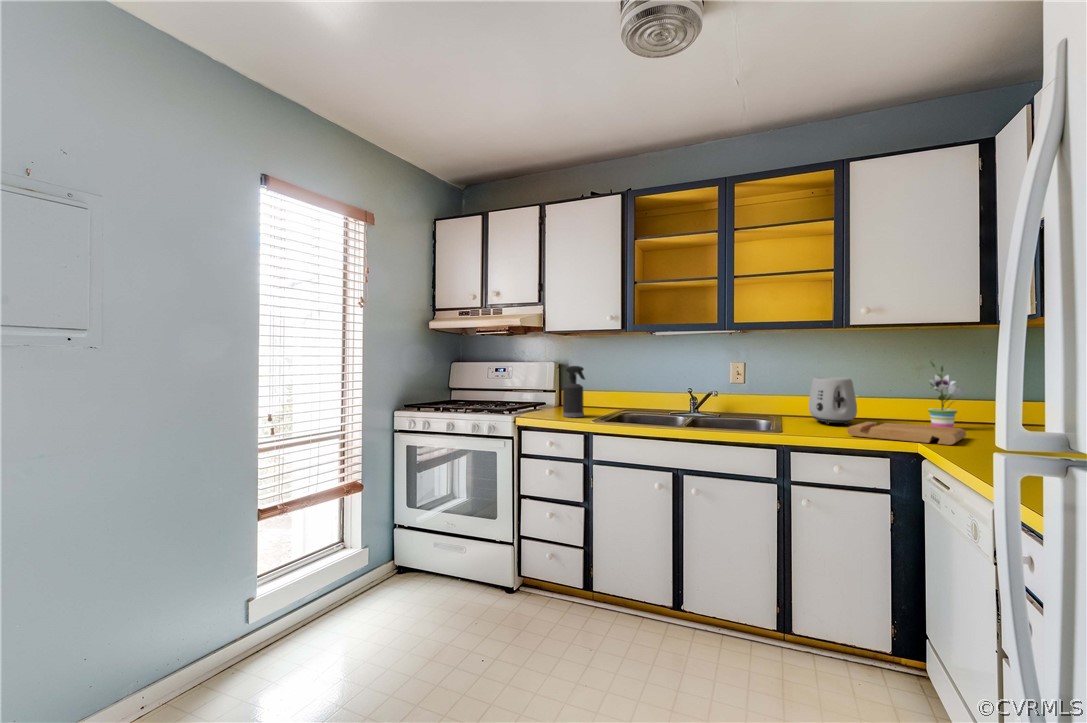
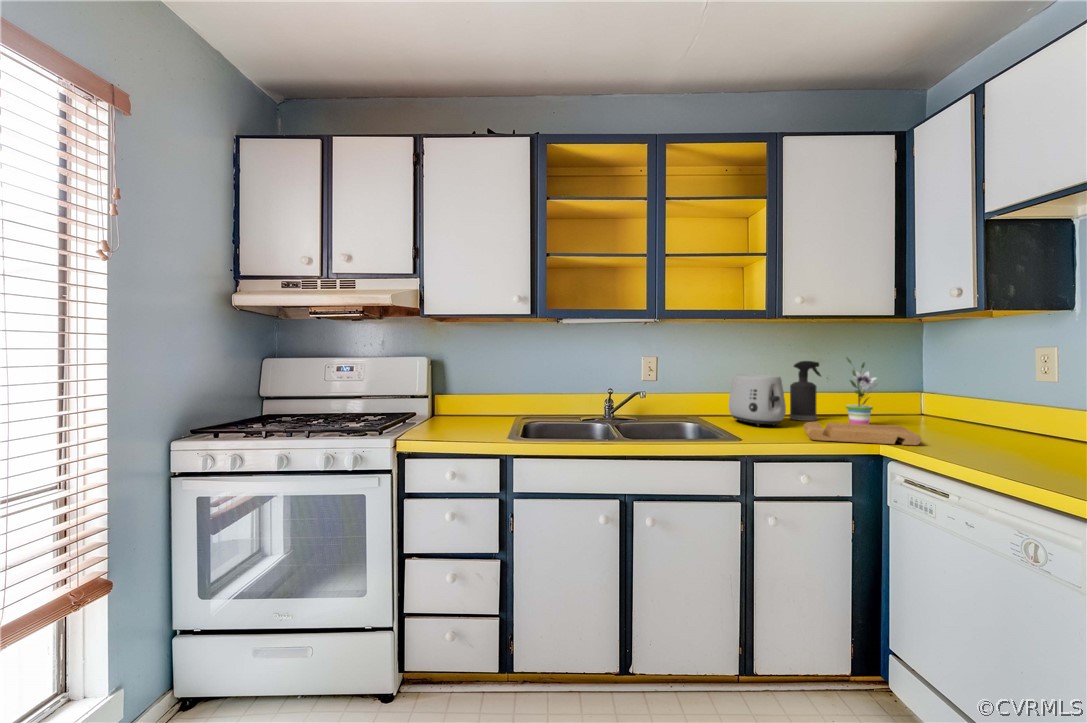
spray bottle: present [563,366,585,417] -> present [790,361,821,421]

